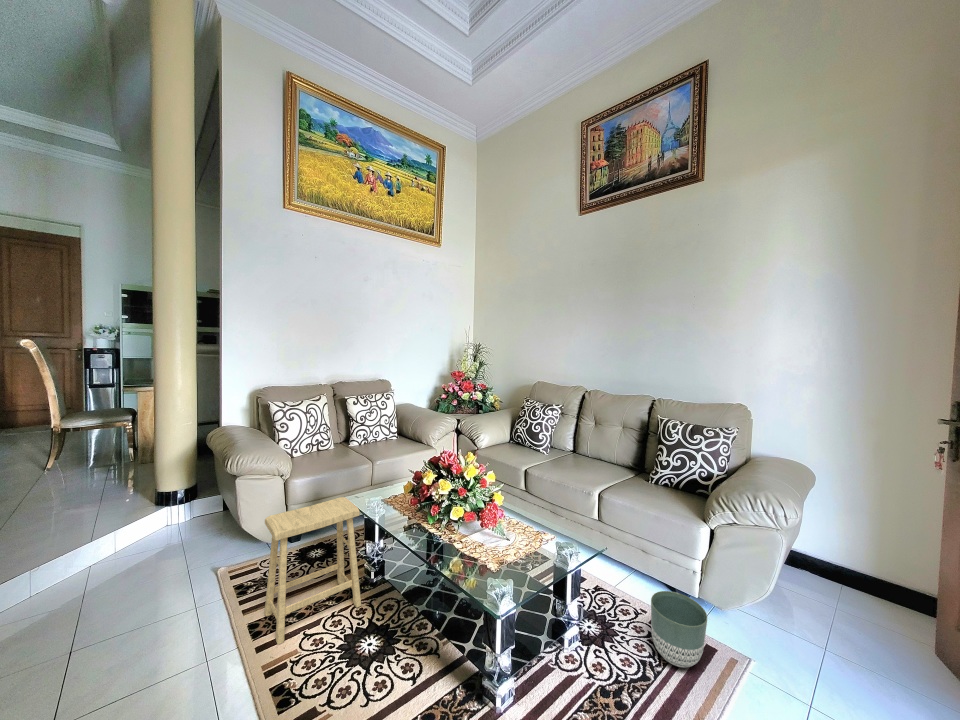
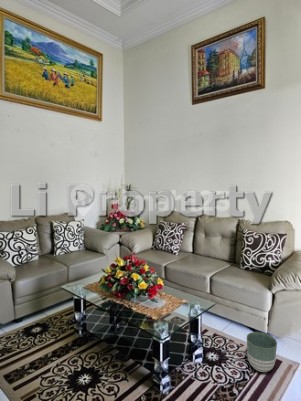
footstool: present [265,497,361,645] -> none [11,293,74,385]

